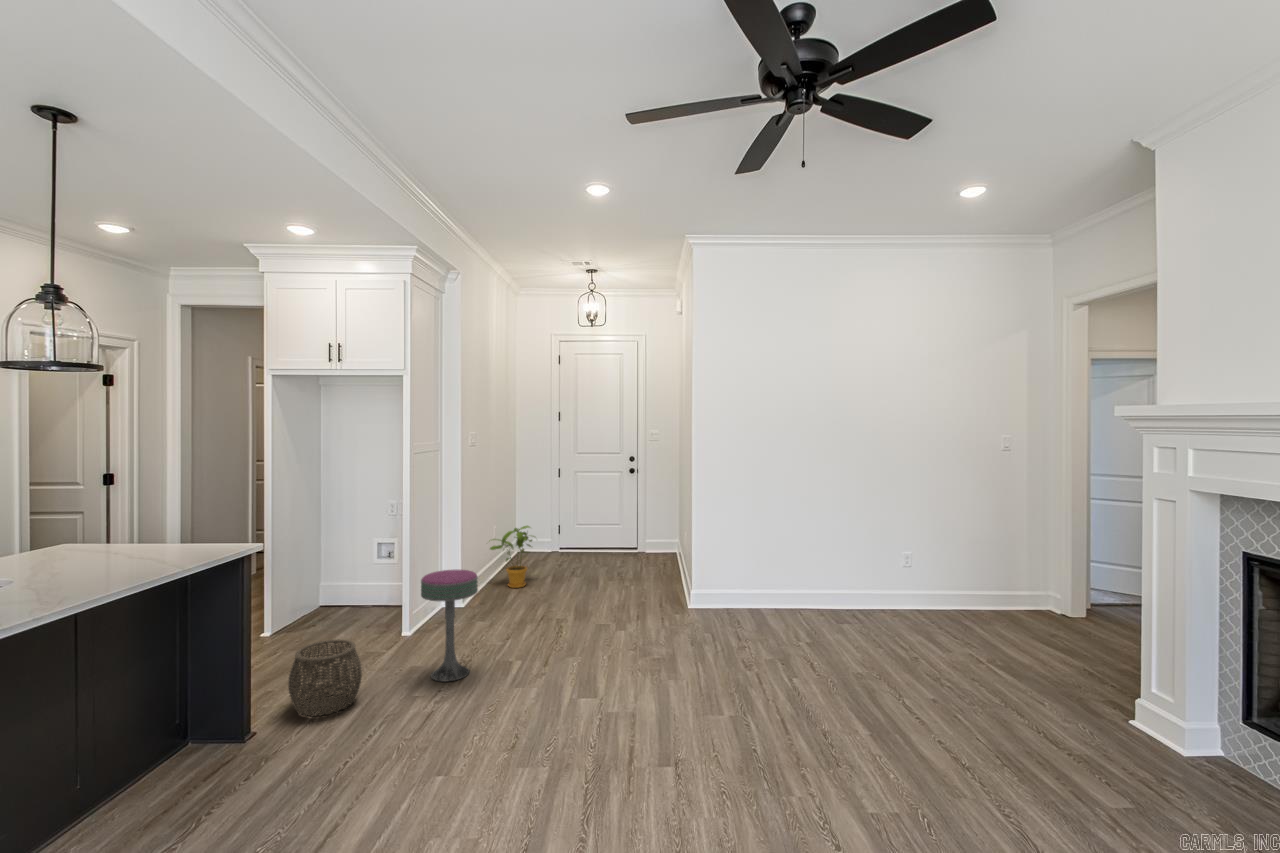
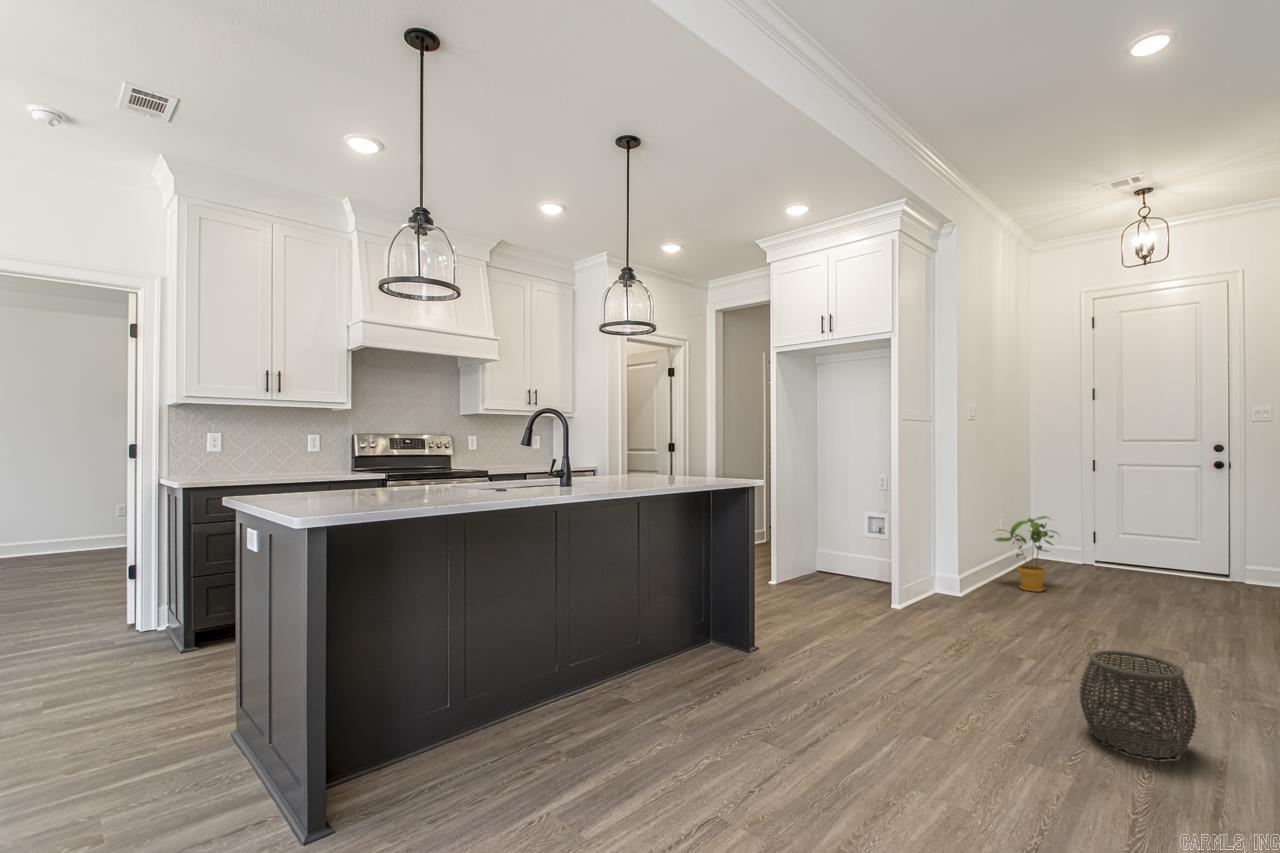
bar stool: present [421,570,478,682] -> none [908,537,975,659]
woven basket: present [288,639,362,716] -> present [1079,650,1197,759]

